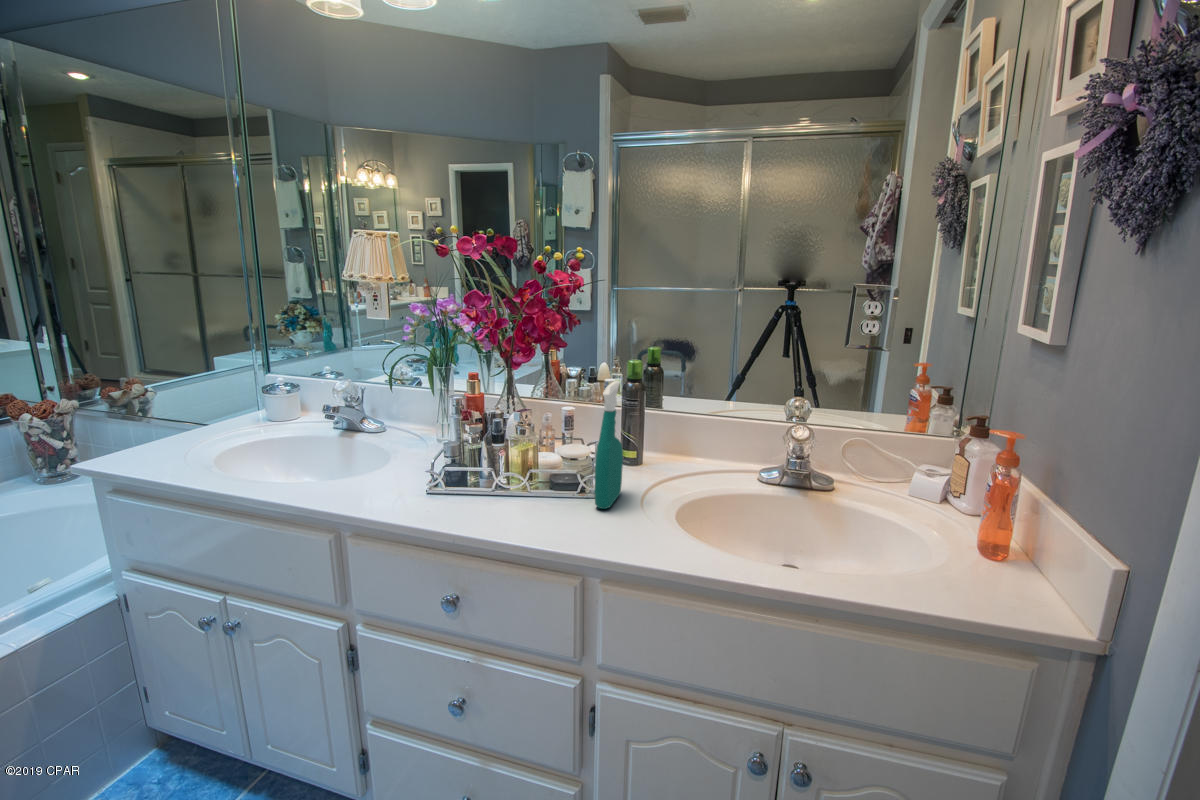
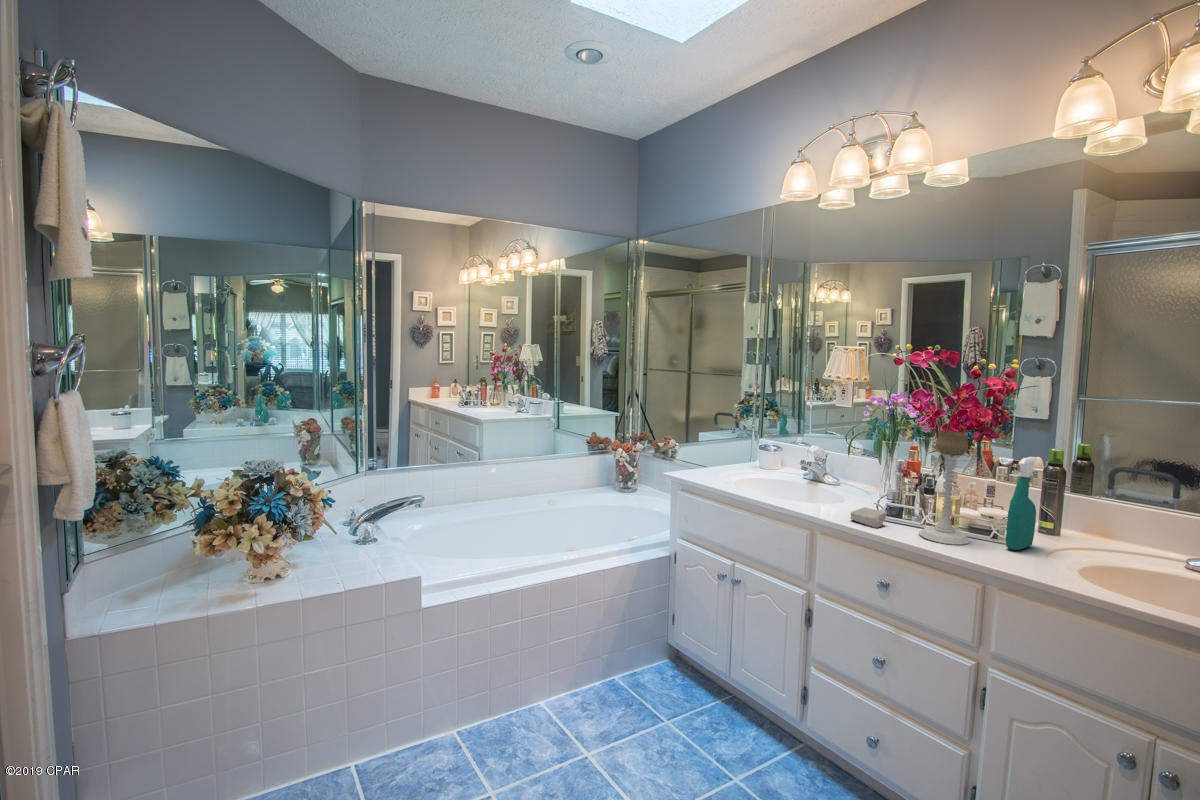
candle holder: none [490,356,554,524] -> present [919,431,970,545]
soap bar: none [392,482,443,516] -> present [851,507,886,528]

